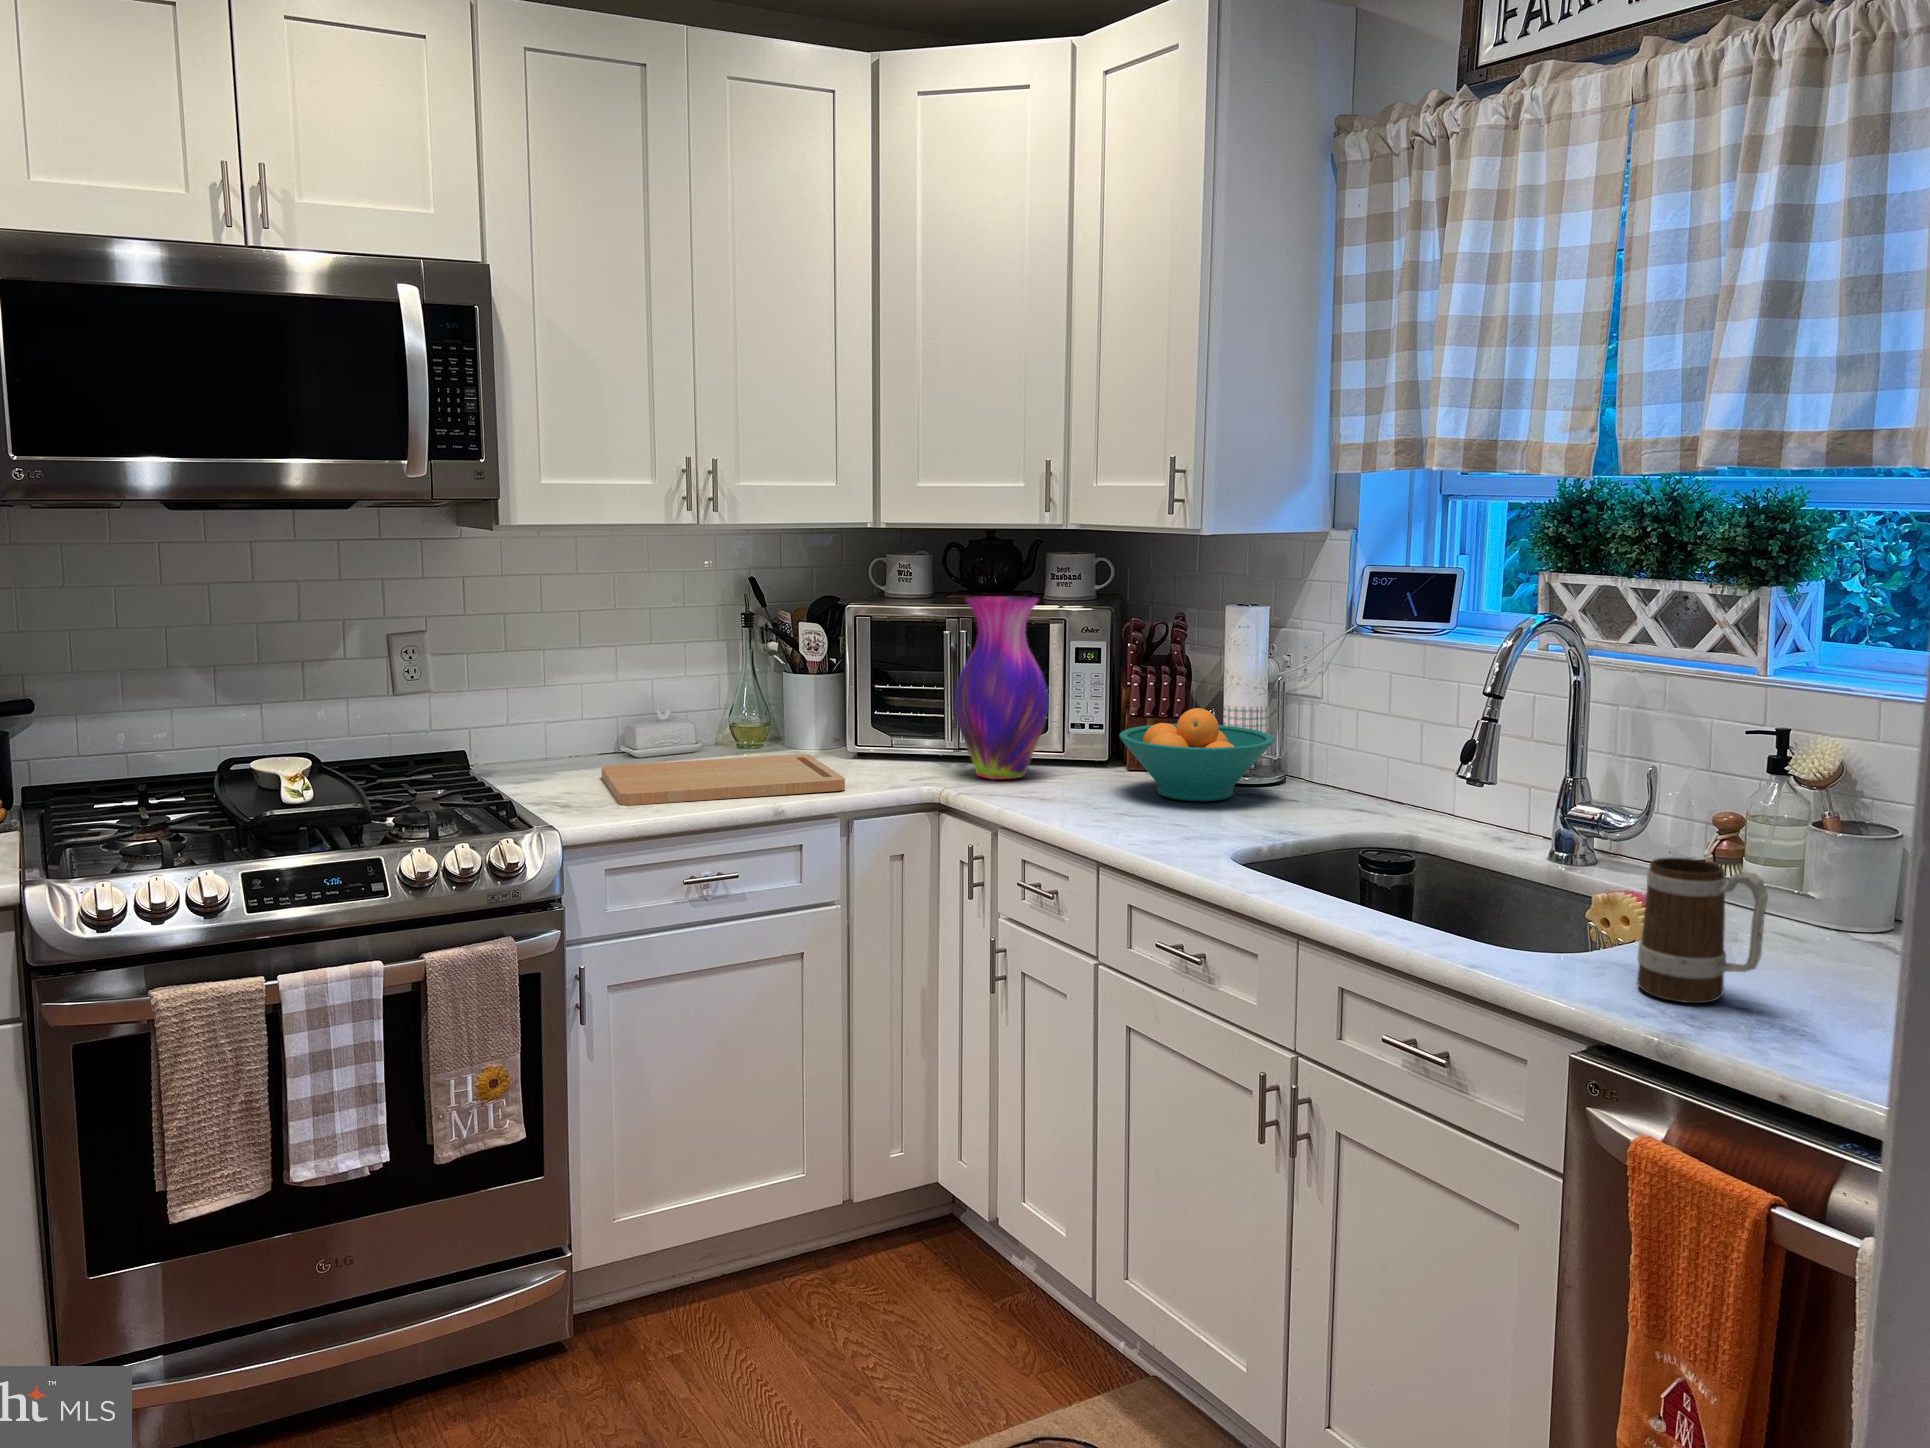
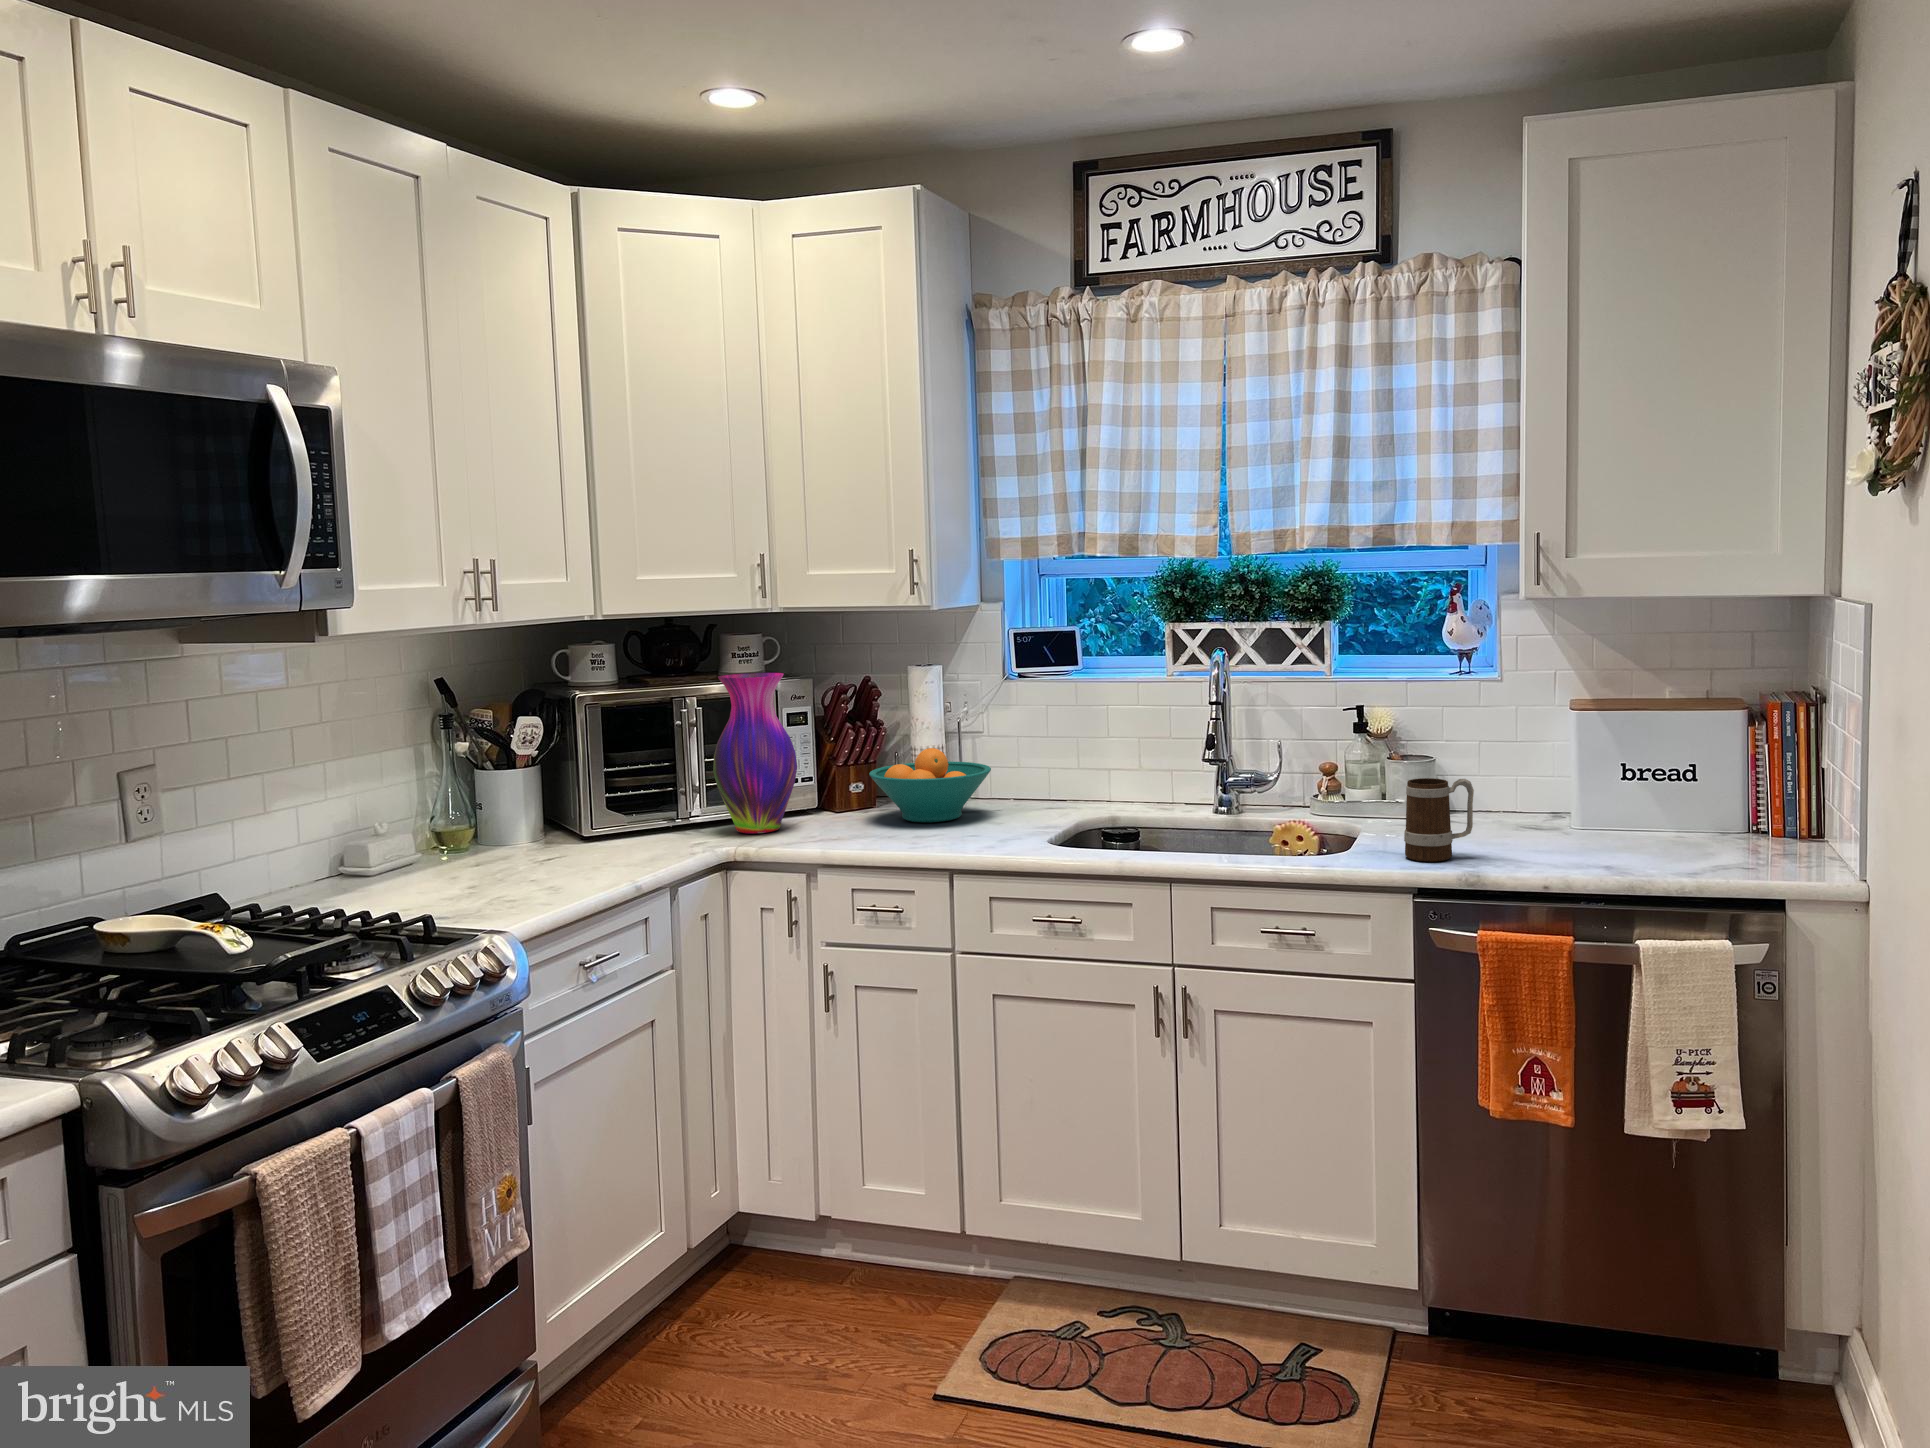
cutting board: present [602,754,845,805] -> none [404,840,667,904]

